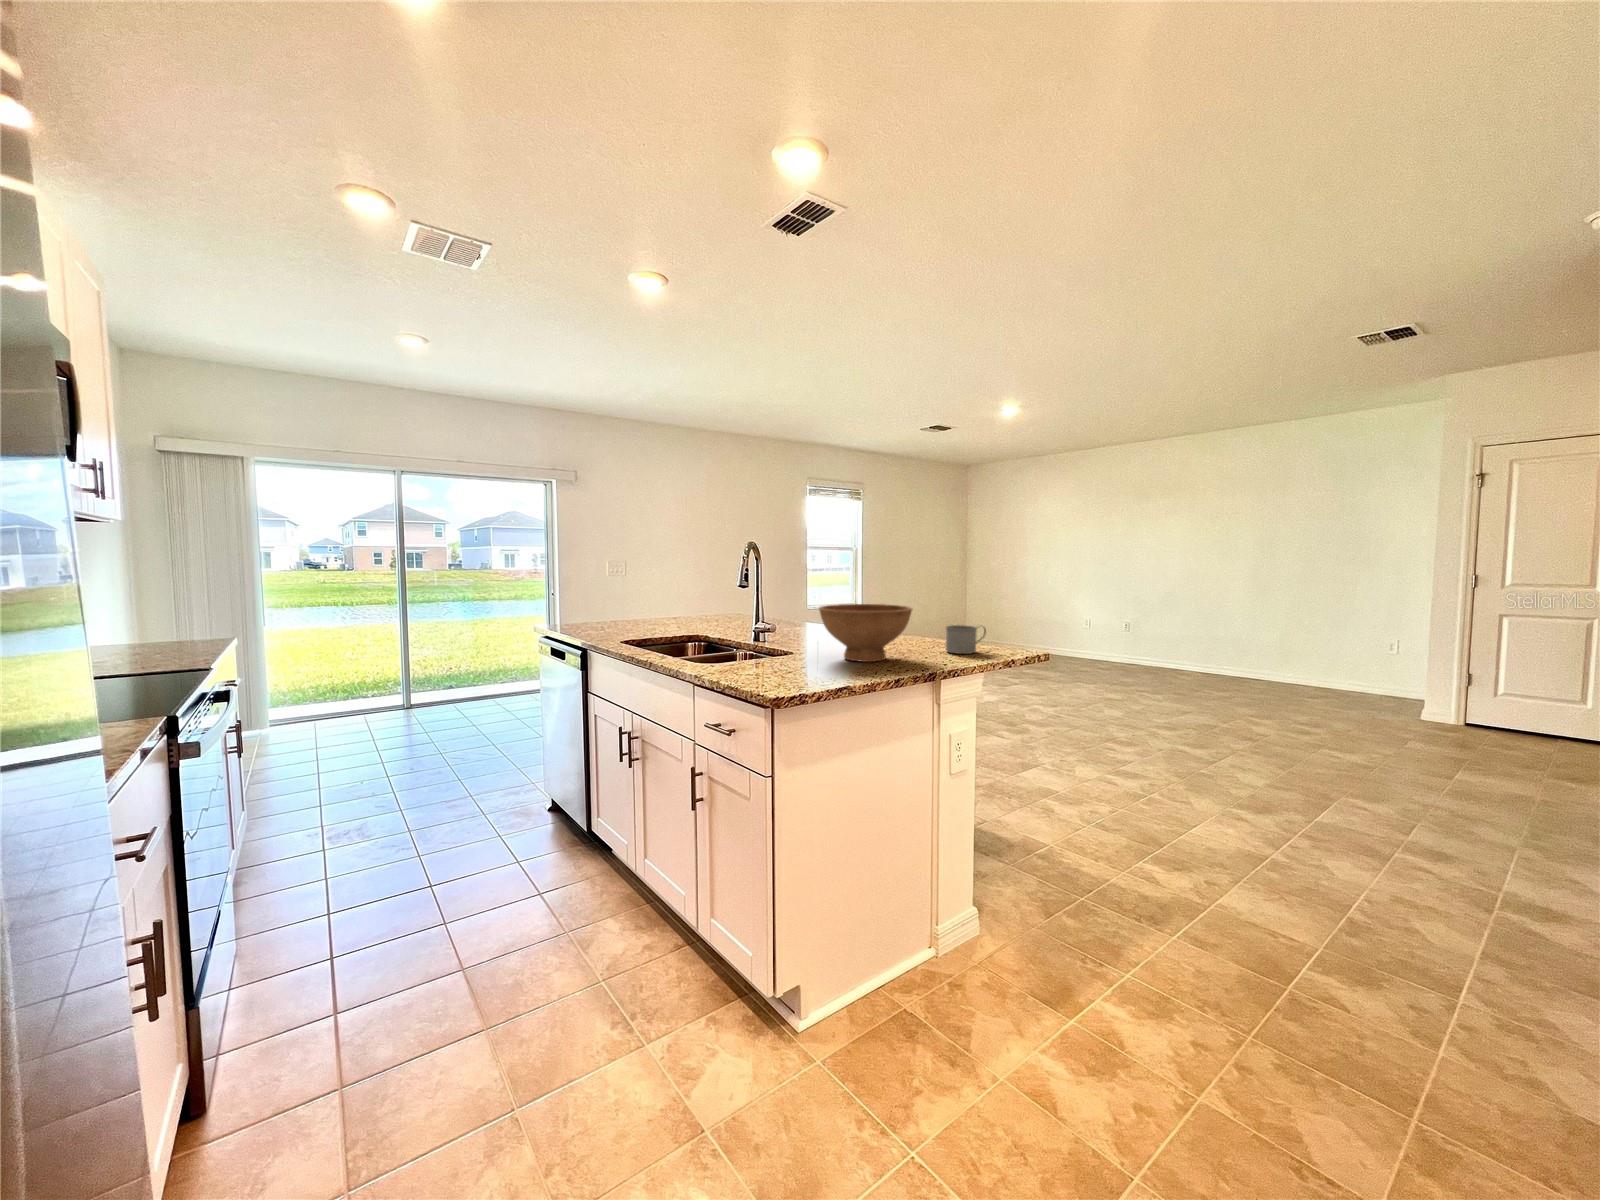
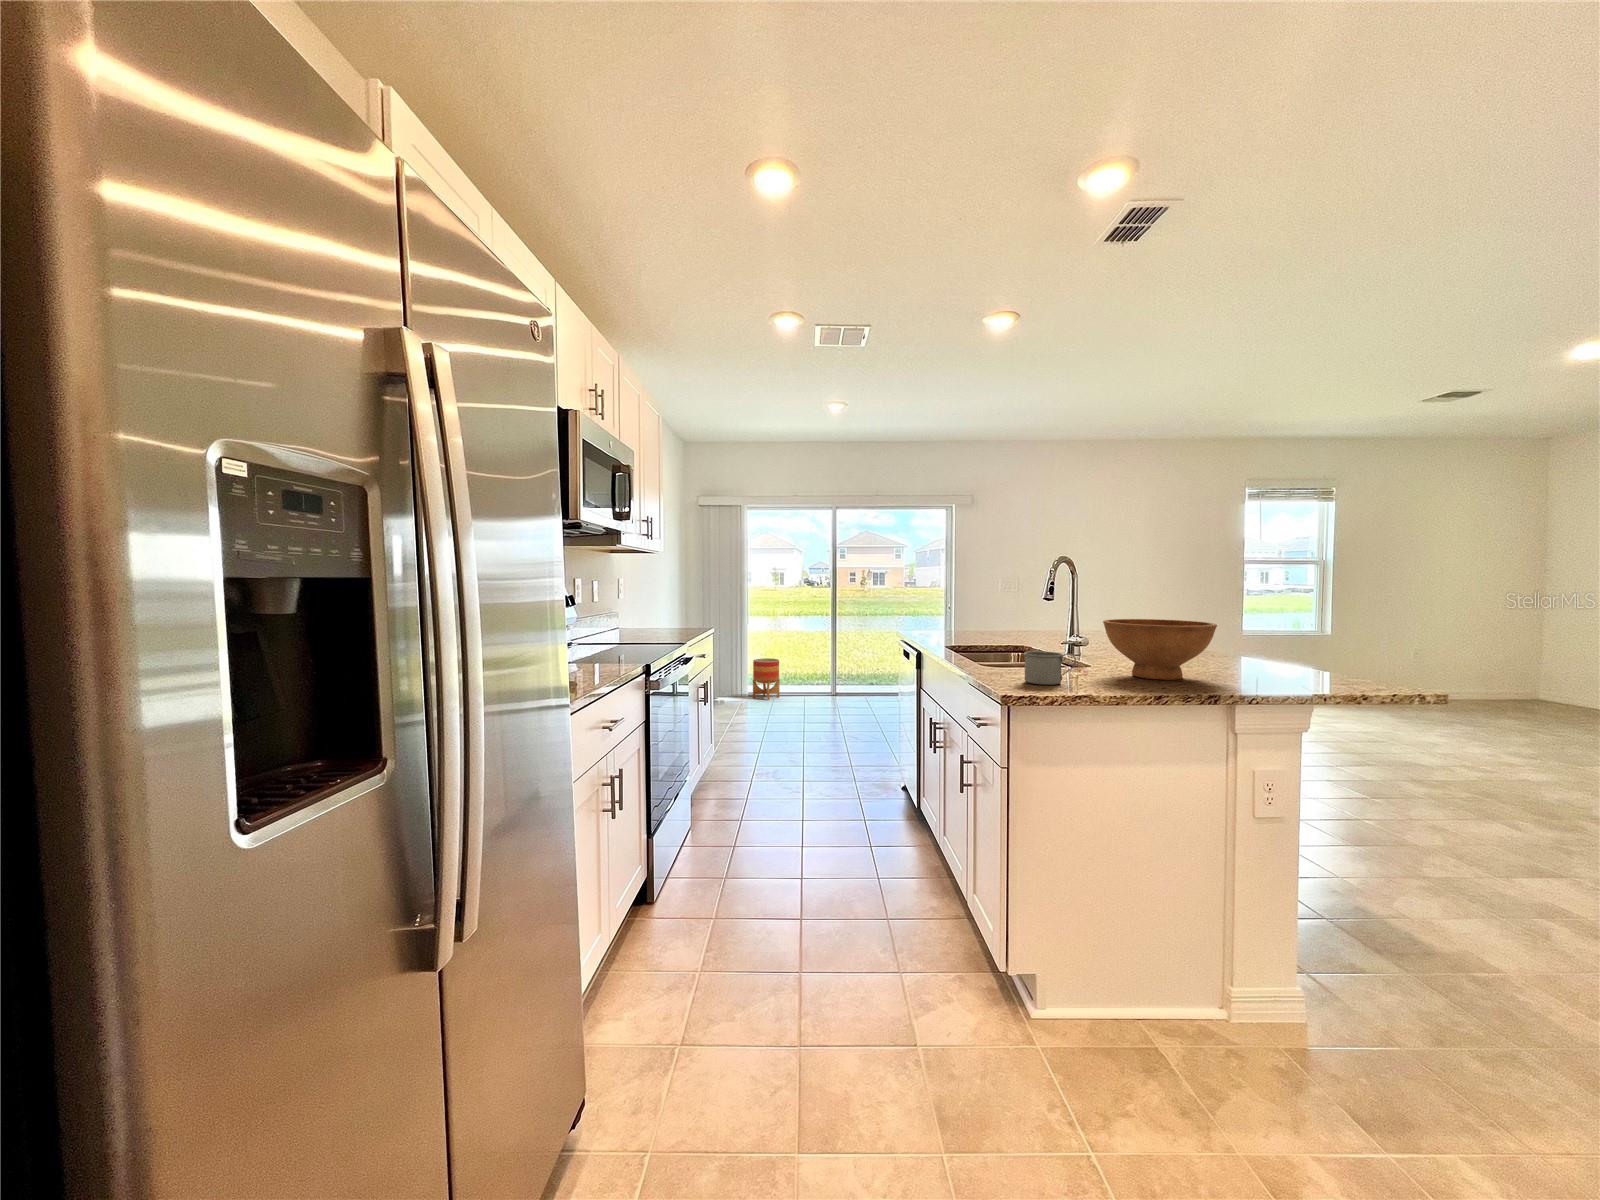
mug: present [946,625,986,654] -> present [1024,651,1076,685]
planter: none [273,671,321,730] -> present [753,658,780,700]

